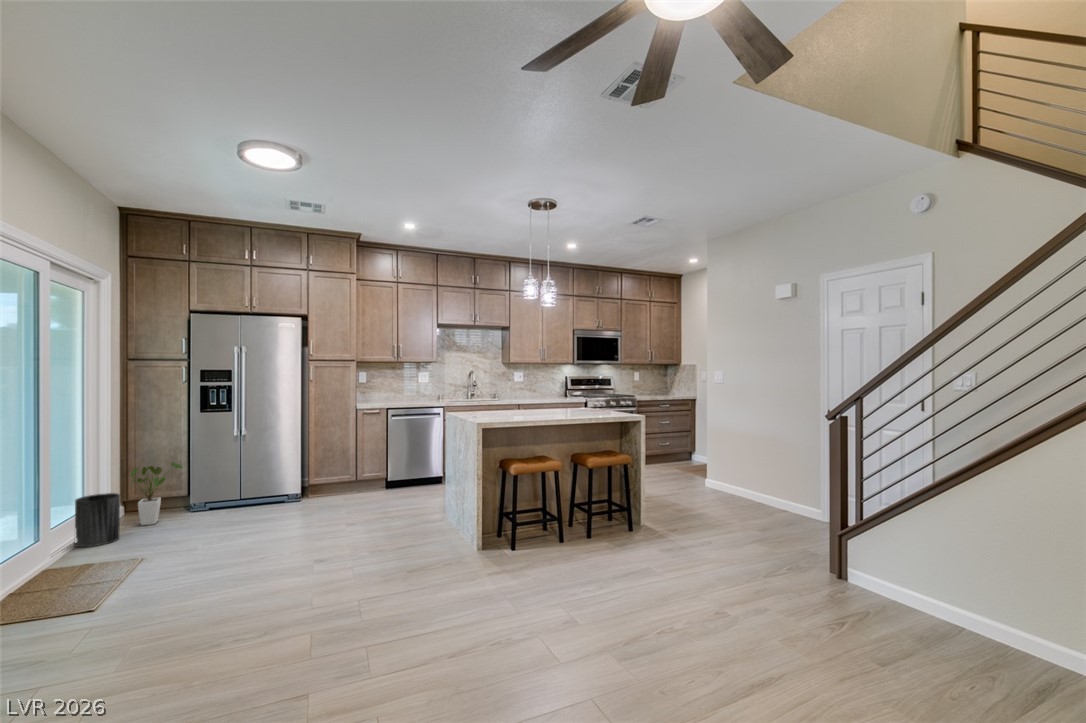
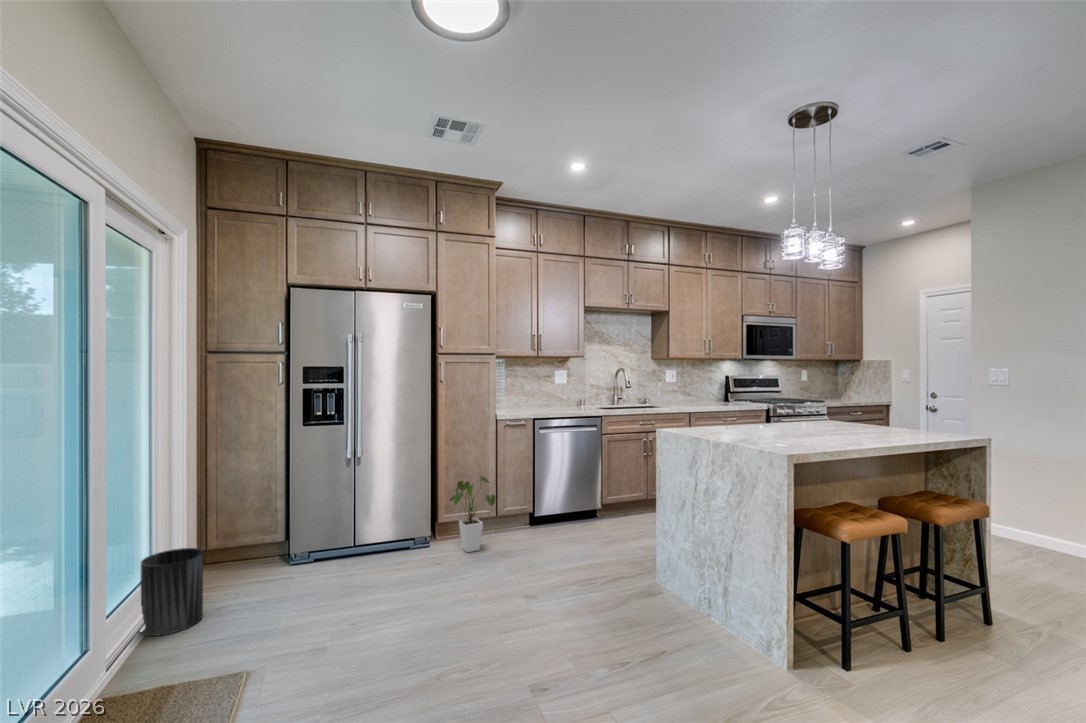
house plant: present [131,462,183,525] -> present [449,477,495,552]

